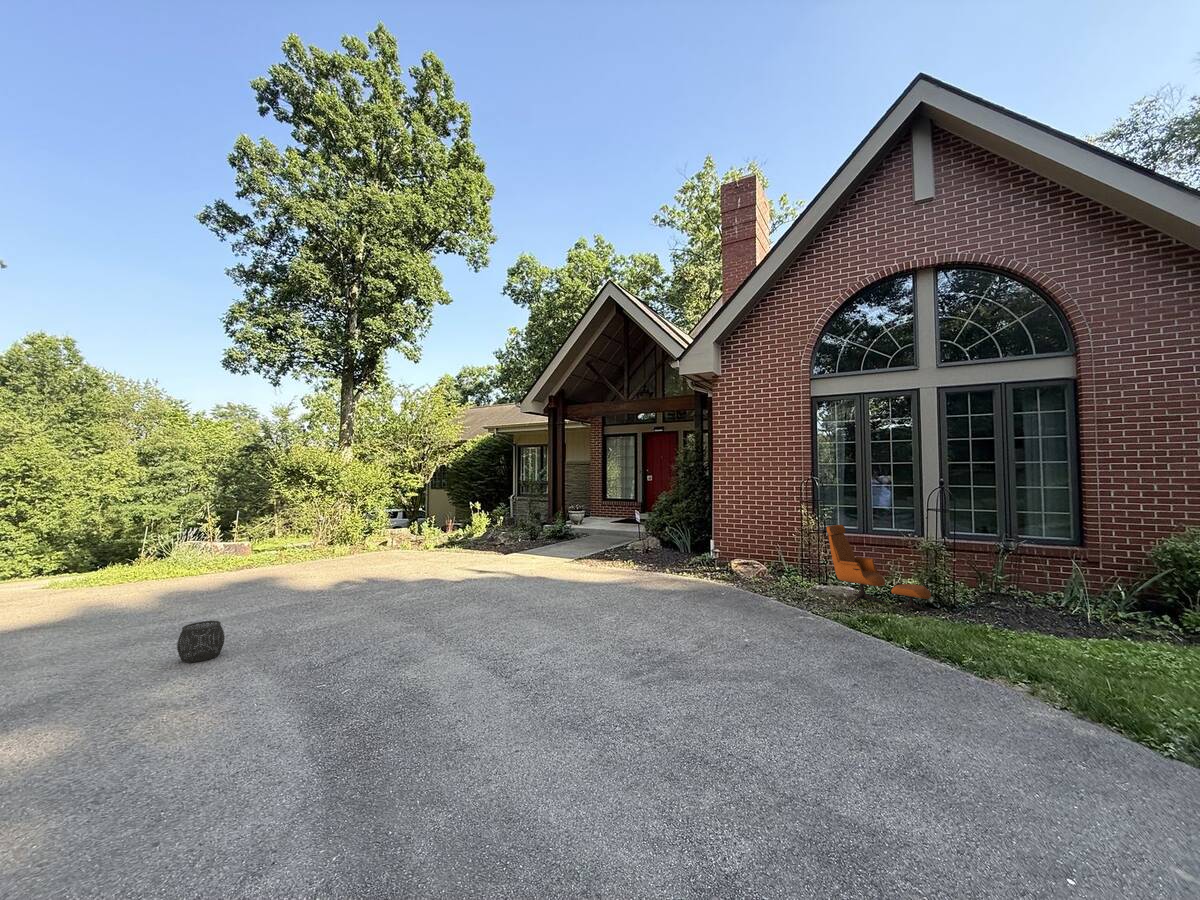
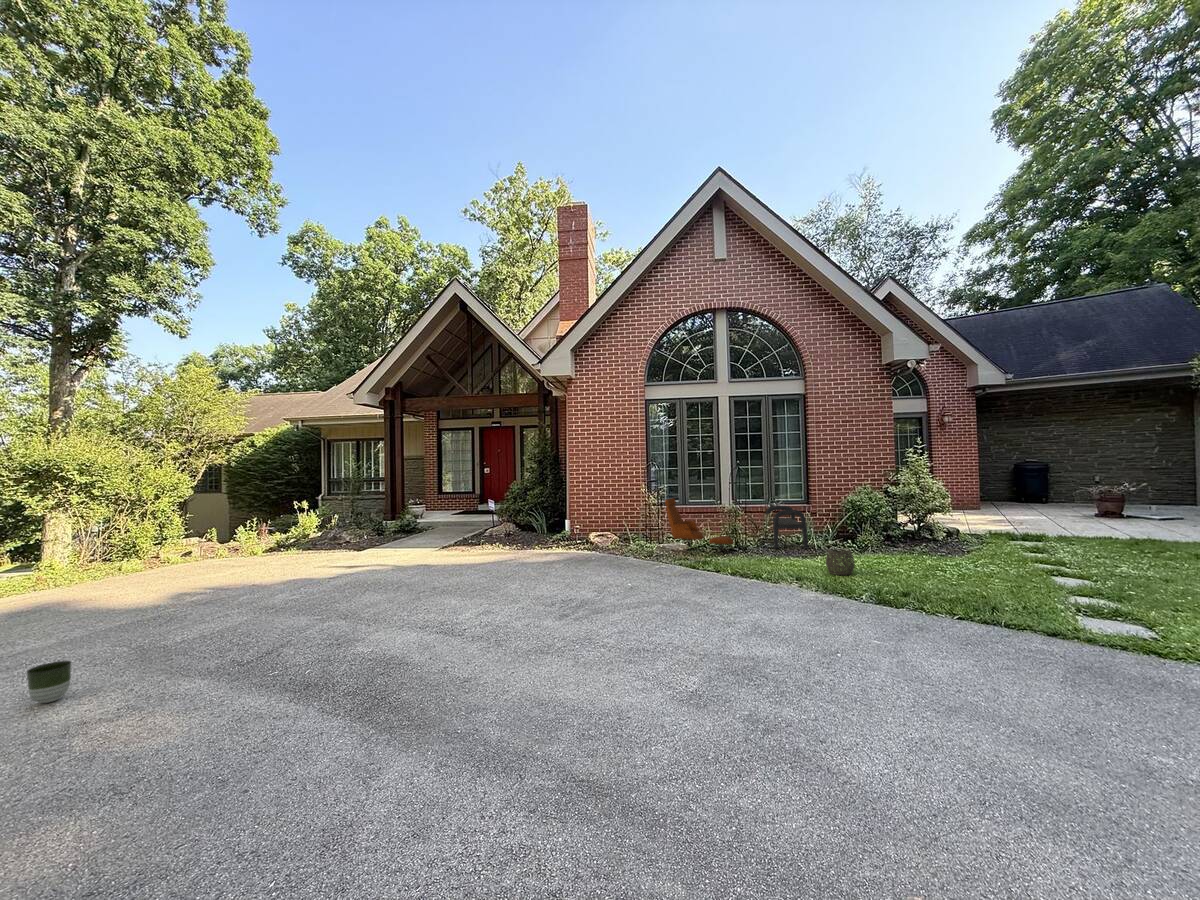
bench: none [995,547,1072,620] -> present [766,506,808,549]
woven basket: present [177,621,225,662] -> present [826,549,855,575]
planter: none [64,647,107,688] -> present [27,661,71,703]

